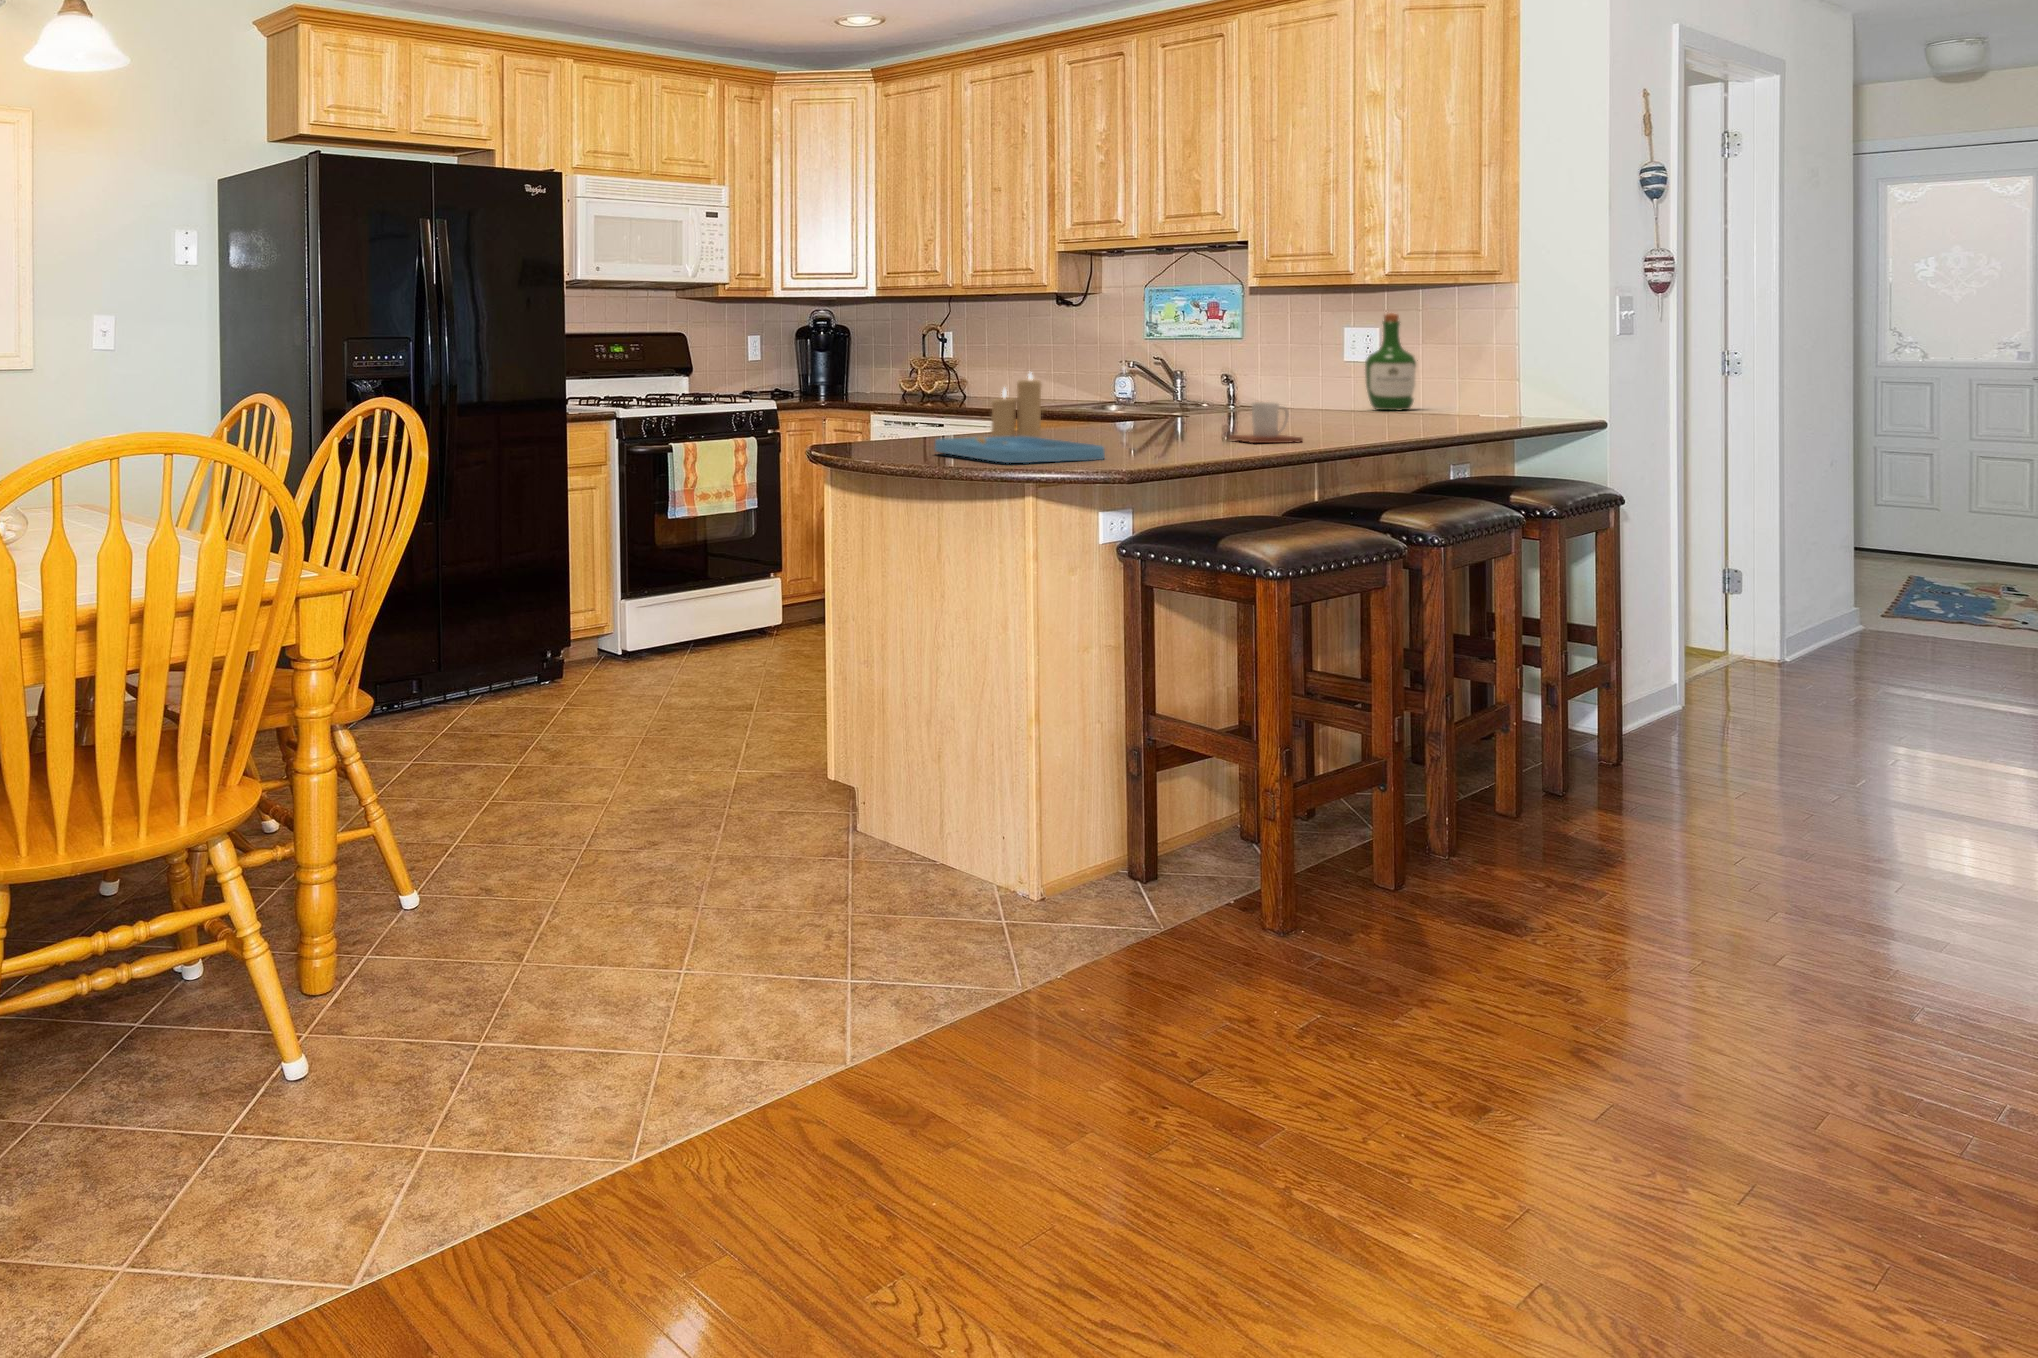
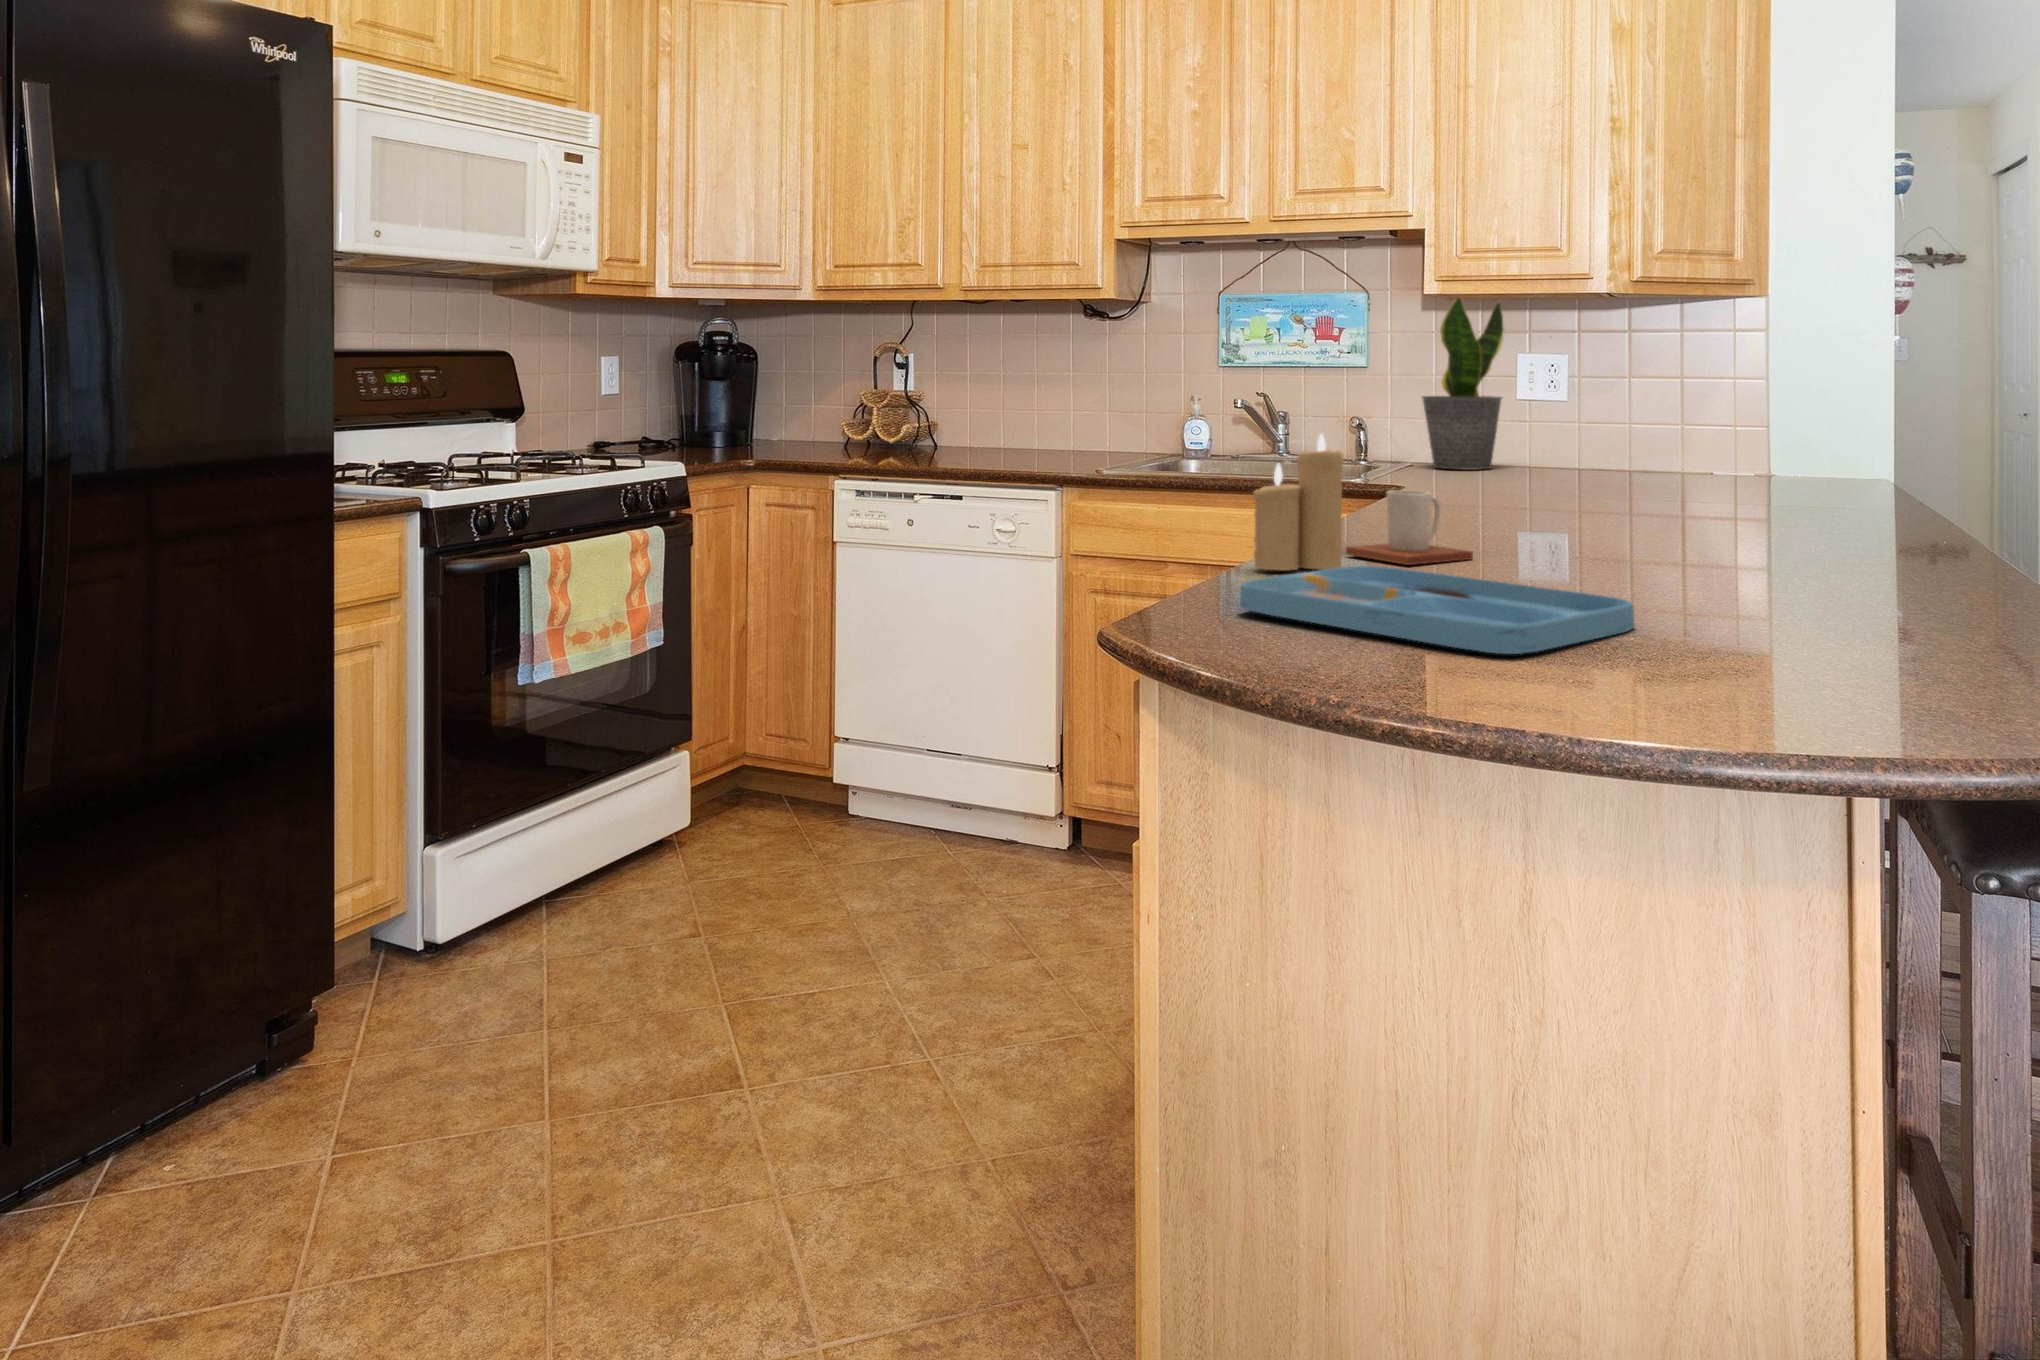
potted plant: none [1277,284,1338,409] -> present [1421,298,1504,470]
wine bottle: present [1365,313,1418,410] -> none [1552,335,1624,472]
mug: present [1229,402,1303,443] -> present [1346,490,1473,565]

